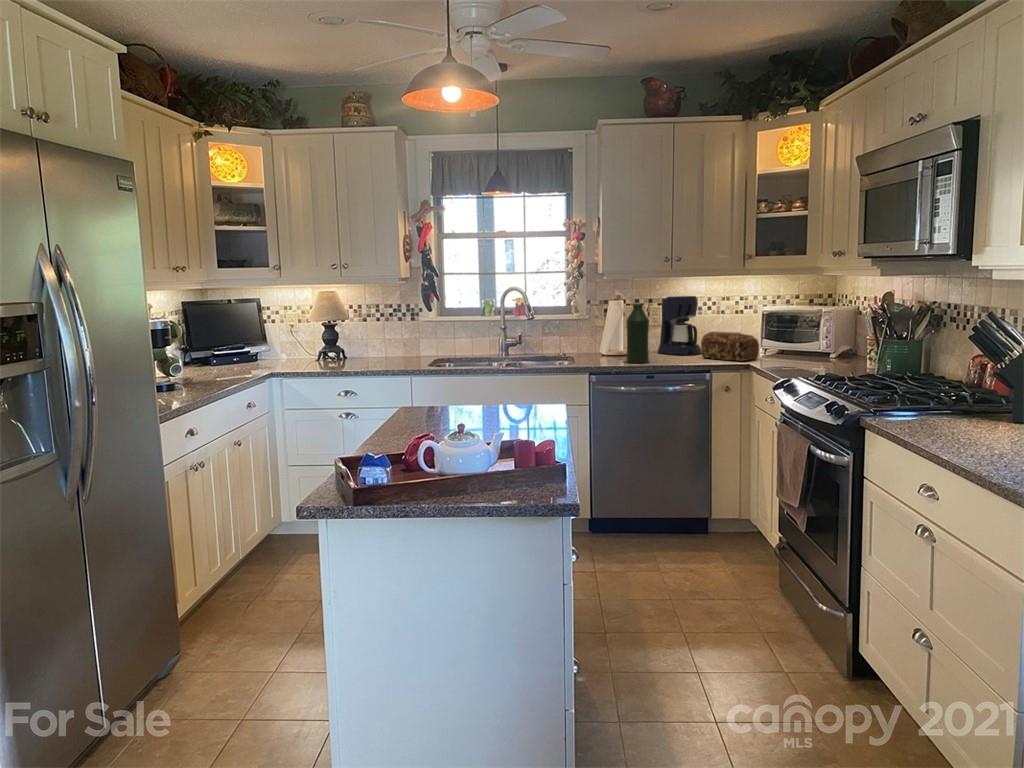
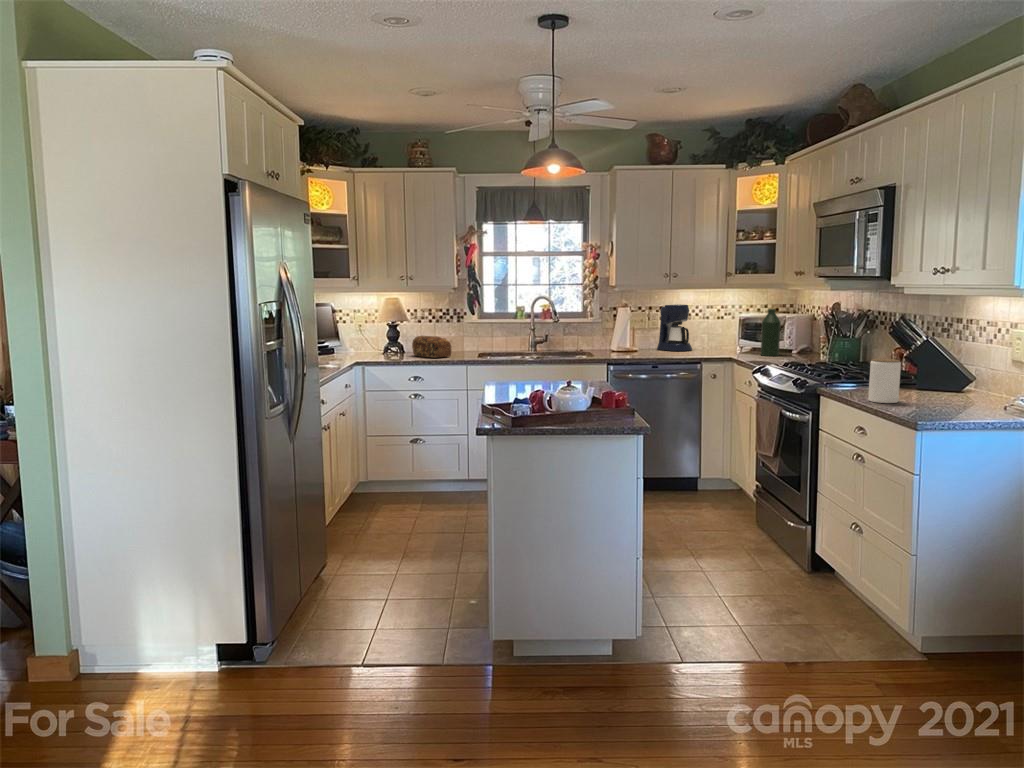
bottle: present [626,304,649,363] -> present [761,309,781,356]
bread loaf: present [701,332,759,361] -> present [412,336,451,358]
jar: none [940,379,993,449] -> present [868,359,901,403]

